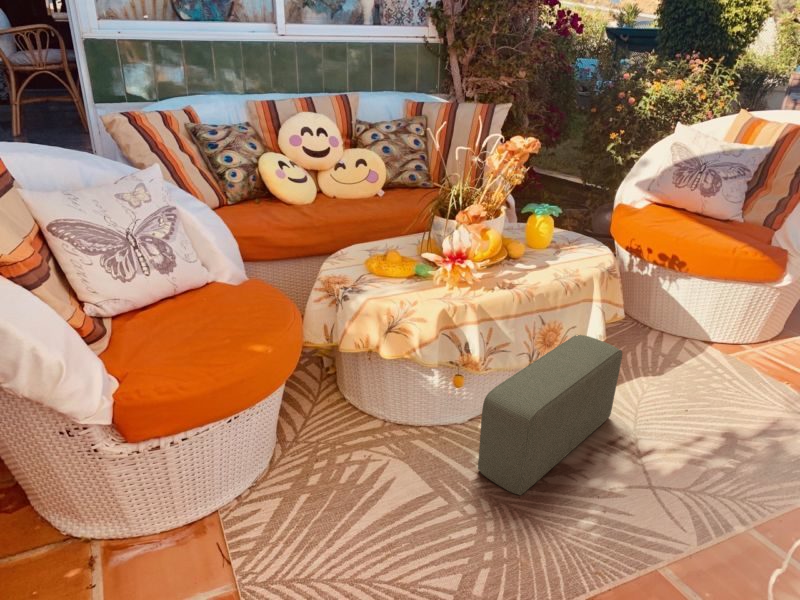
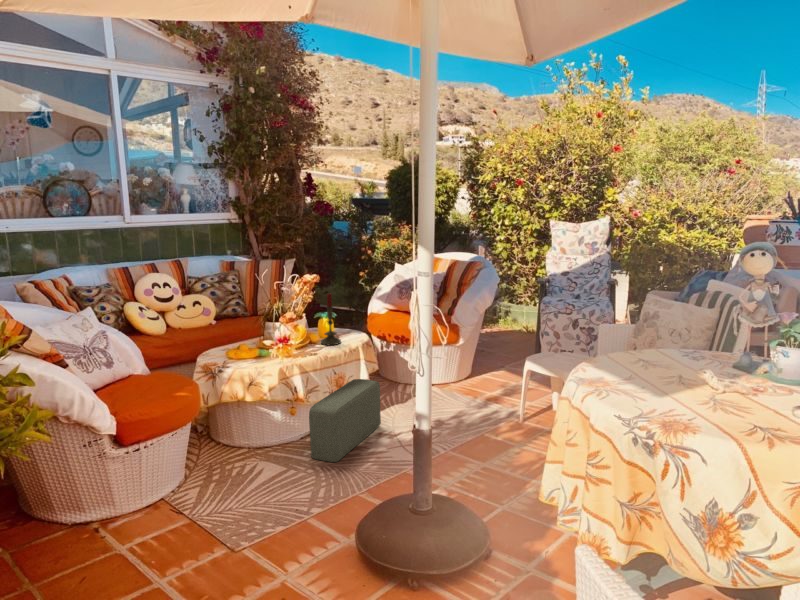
candle: none [529,175,565,271] -> present [321,293,341,345]

